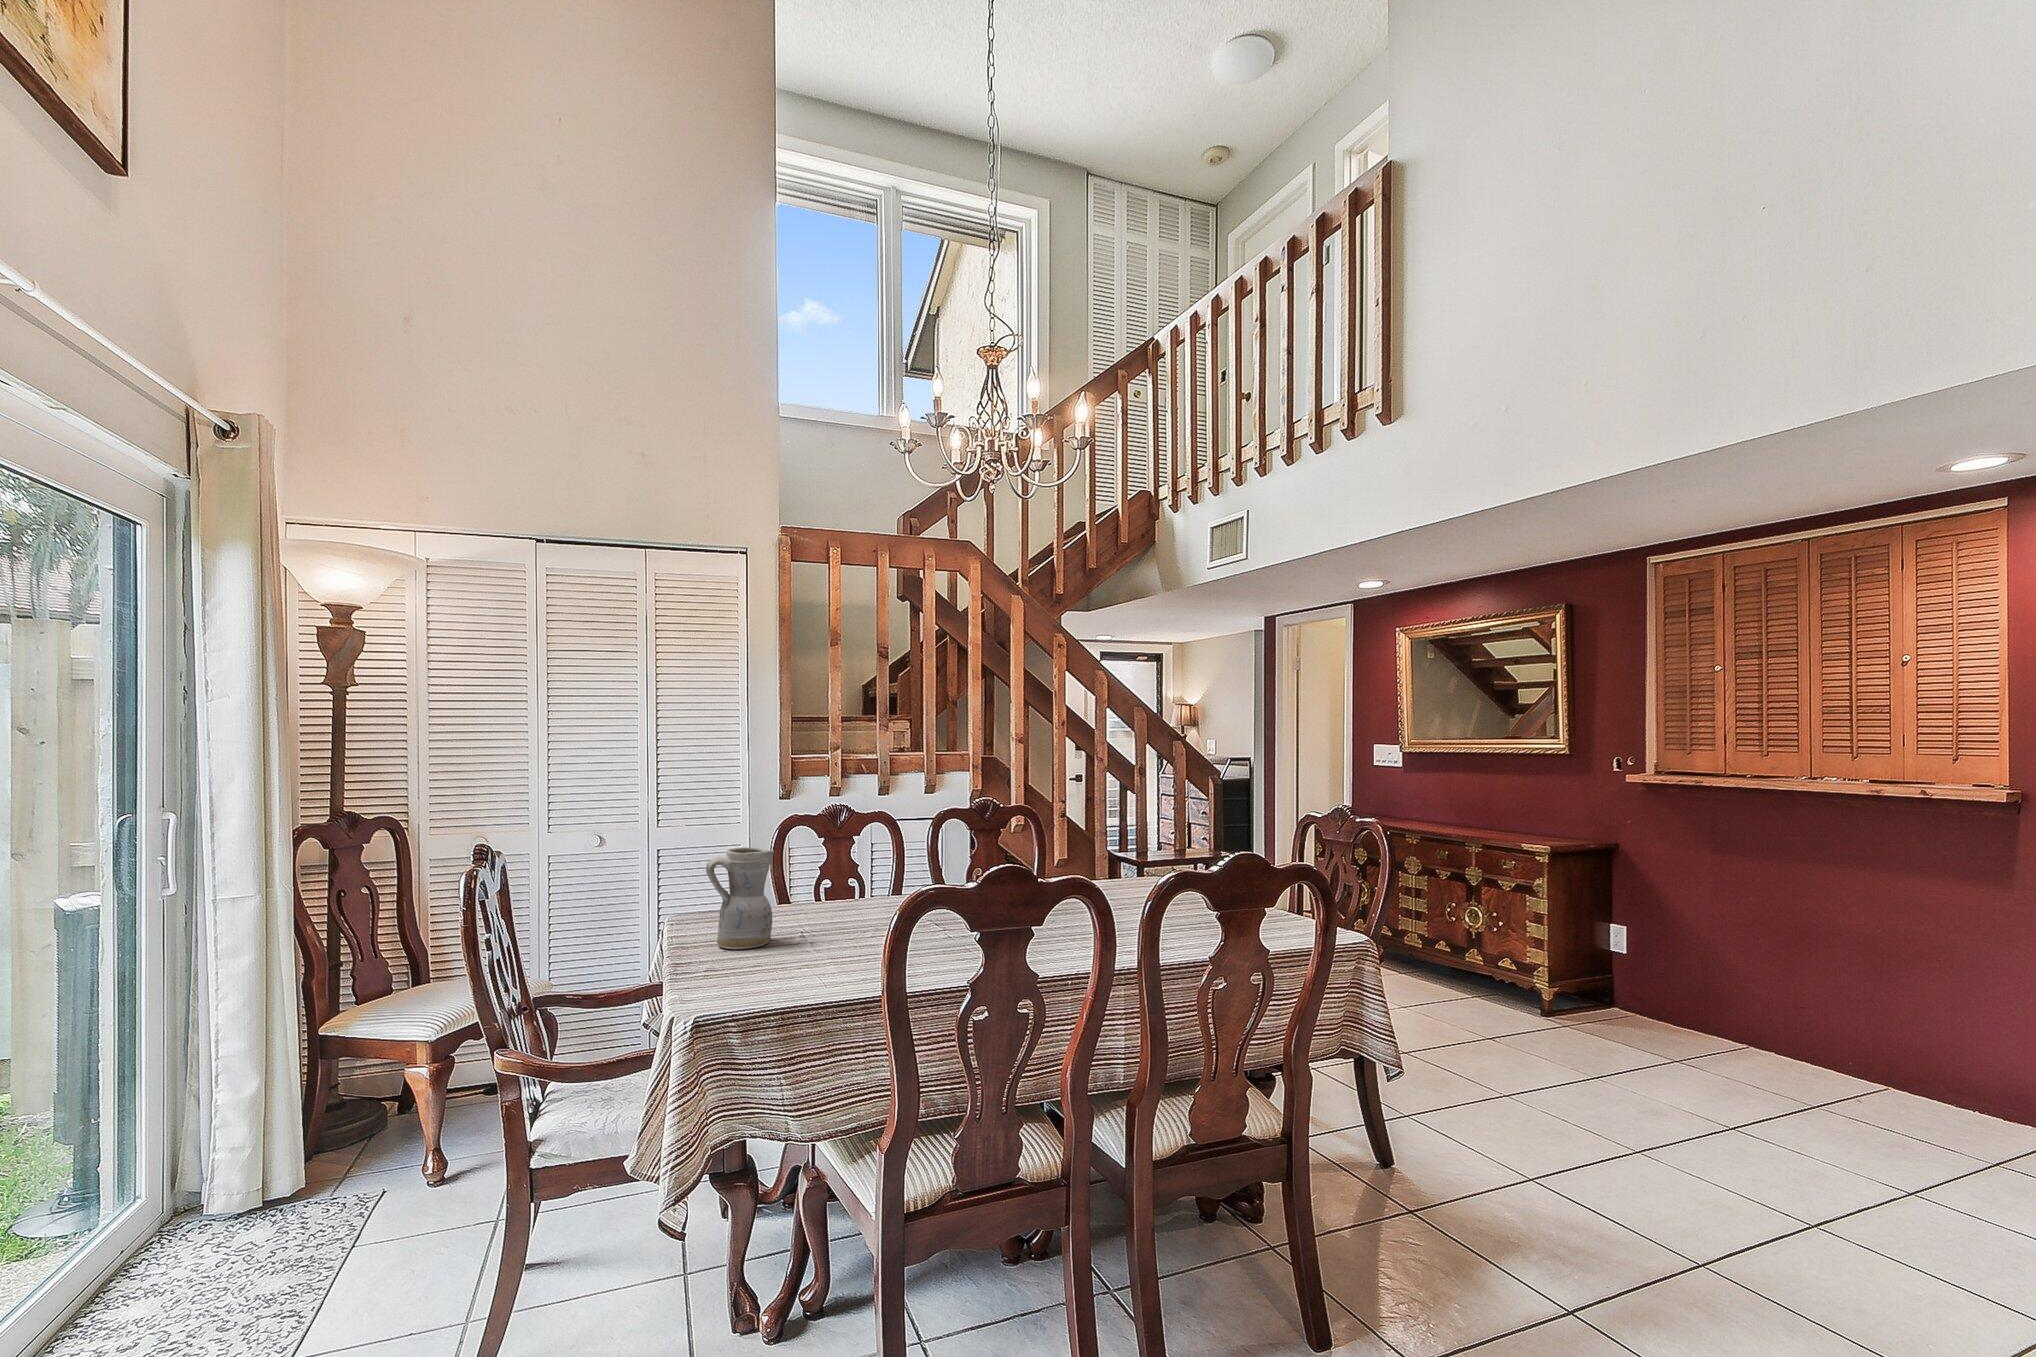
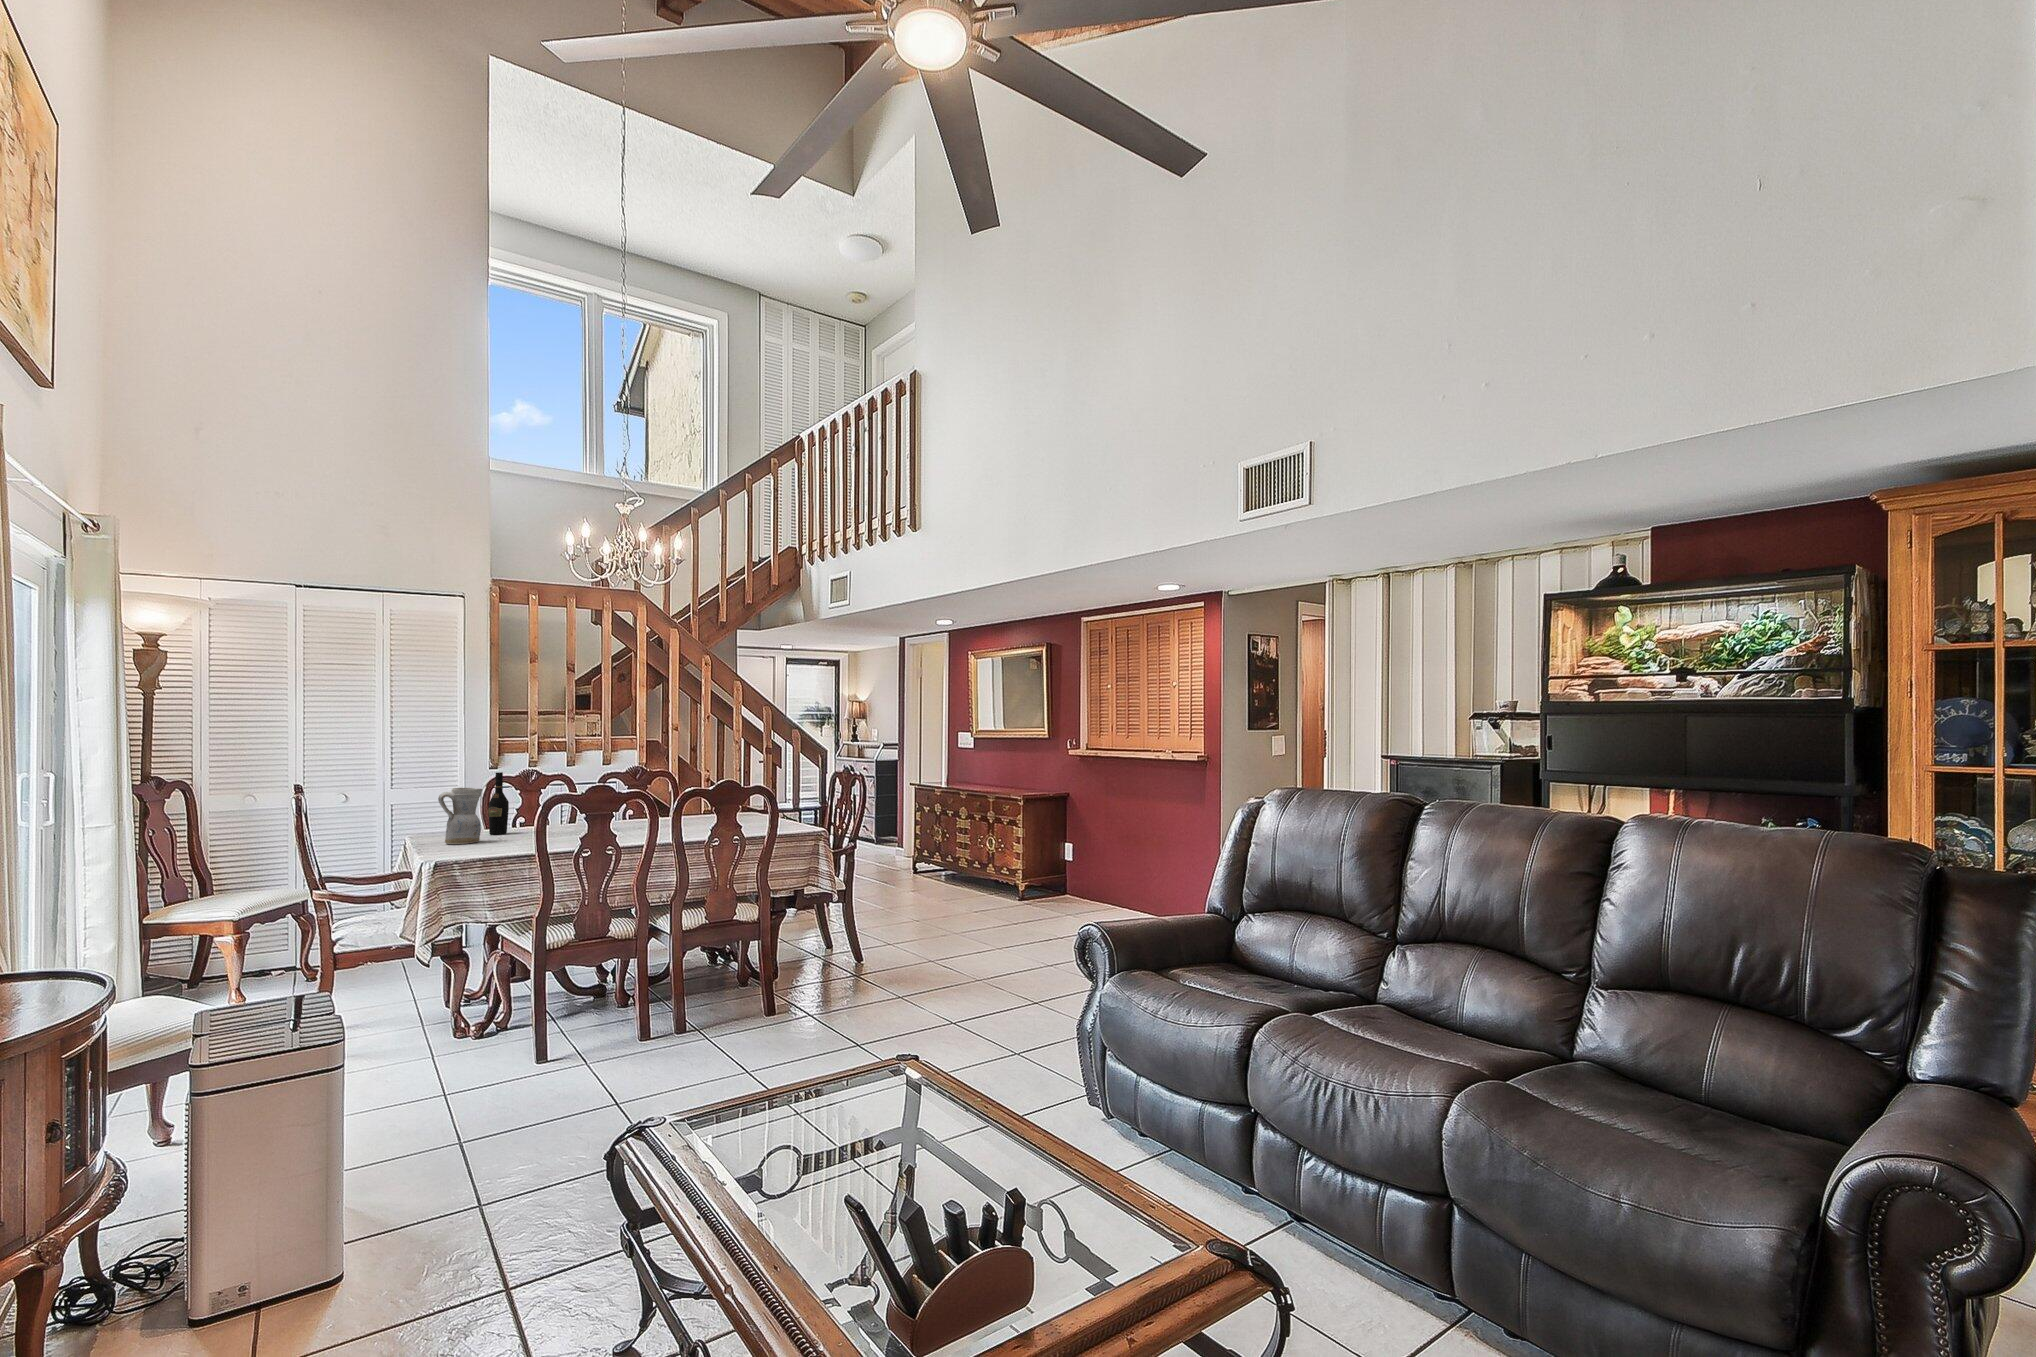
wine bottle: none [782,817,812,922] -> present [488,772,509,835]

